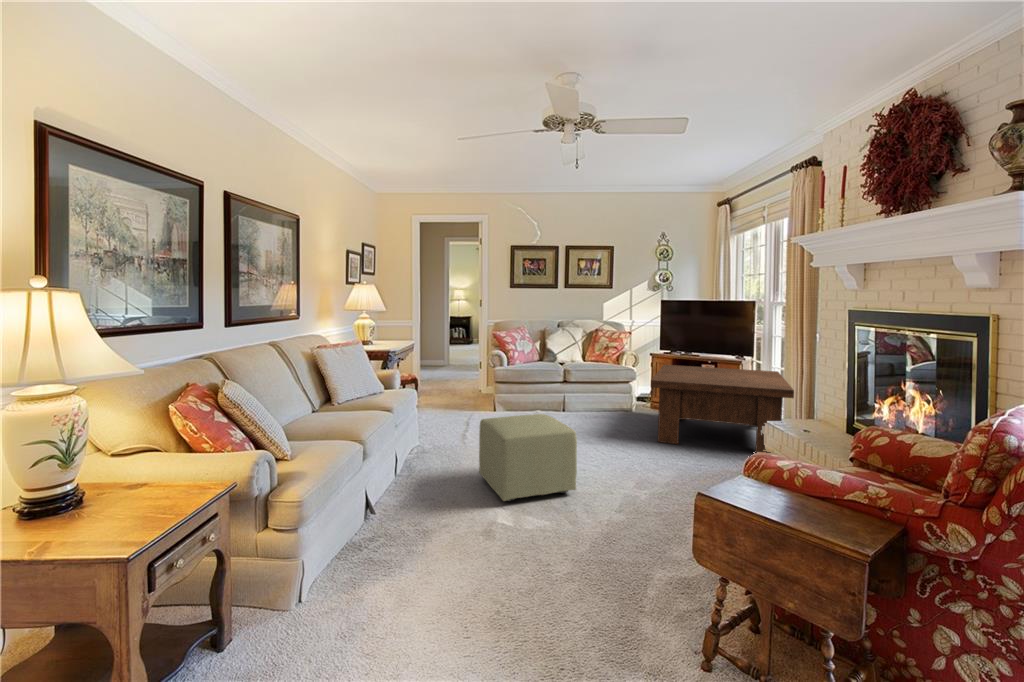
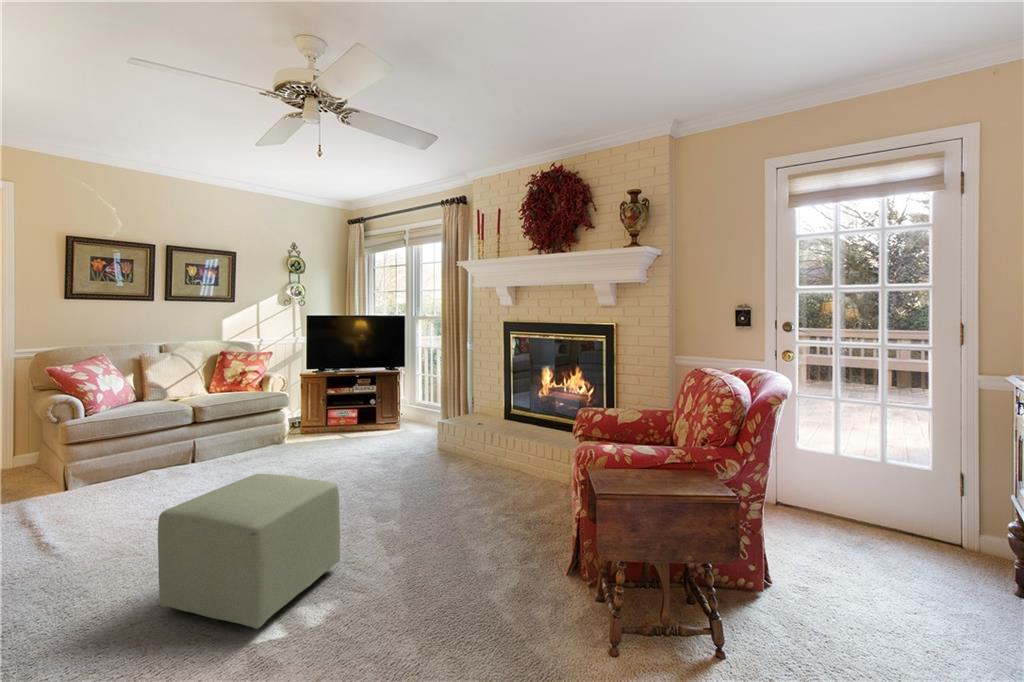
coffee table: present [651,365,794,453] -> none [326,379,473,470]

